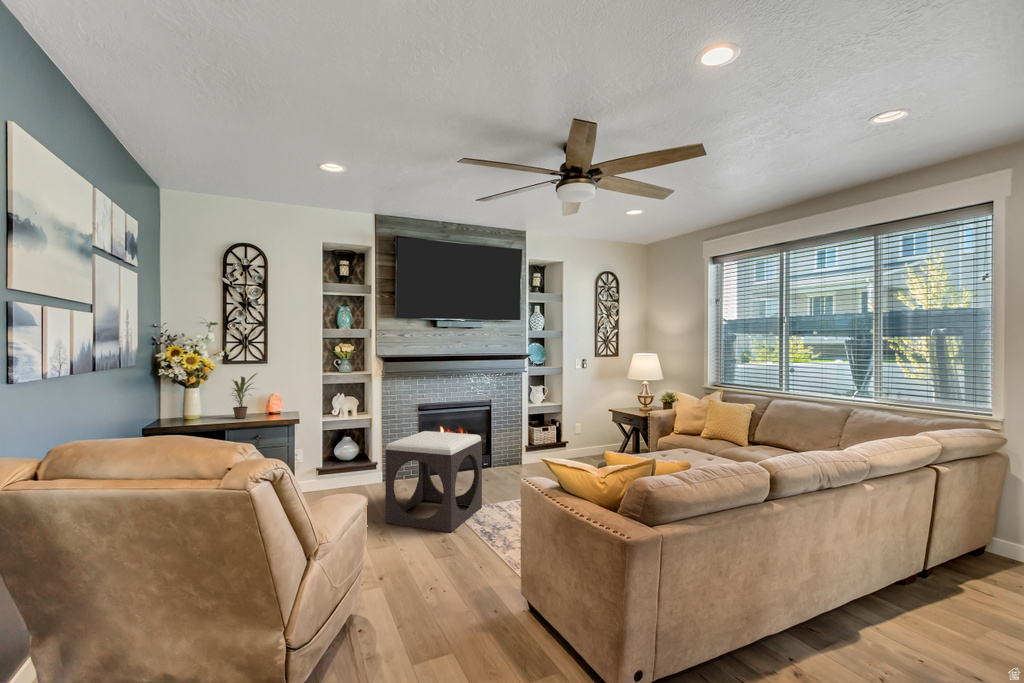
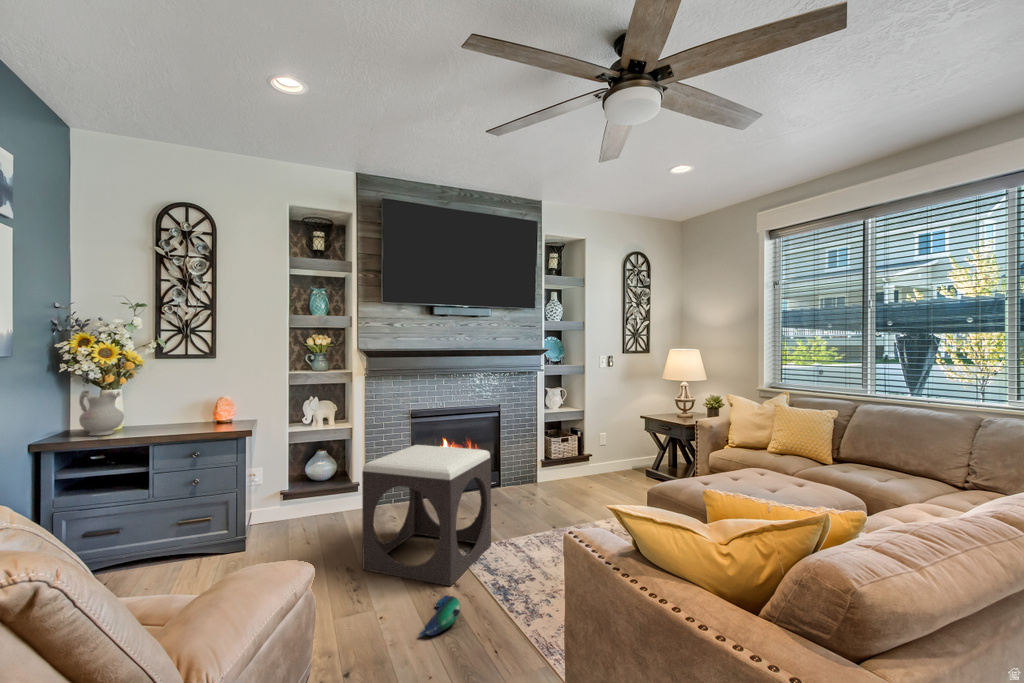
potted plant: present [233,373,257,419] -> none [155,370,202,430]
ceramic pitcher: none [173,389,205,423] -> present [79,391,124,436]
plush toy: none [430,536,458,560] -> present [420,595,460,637]

